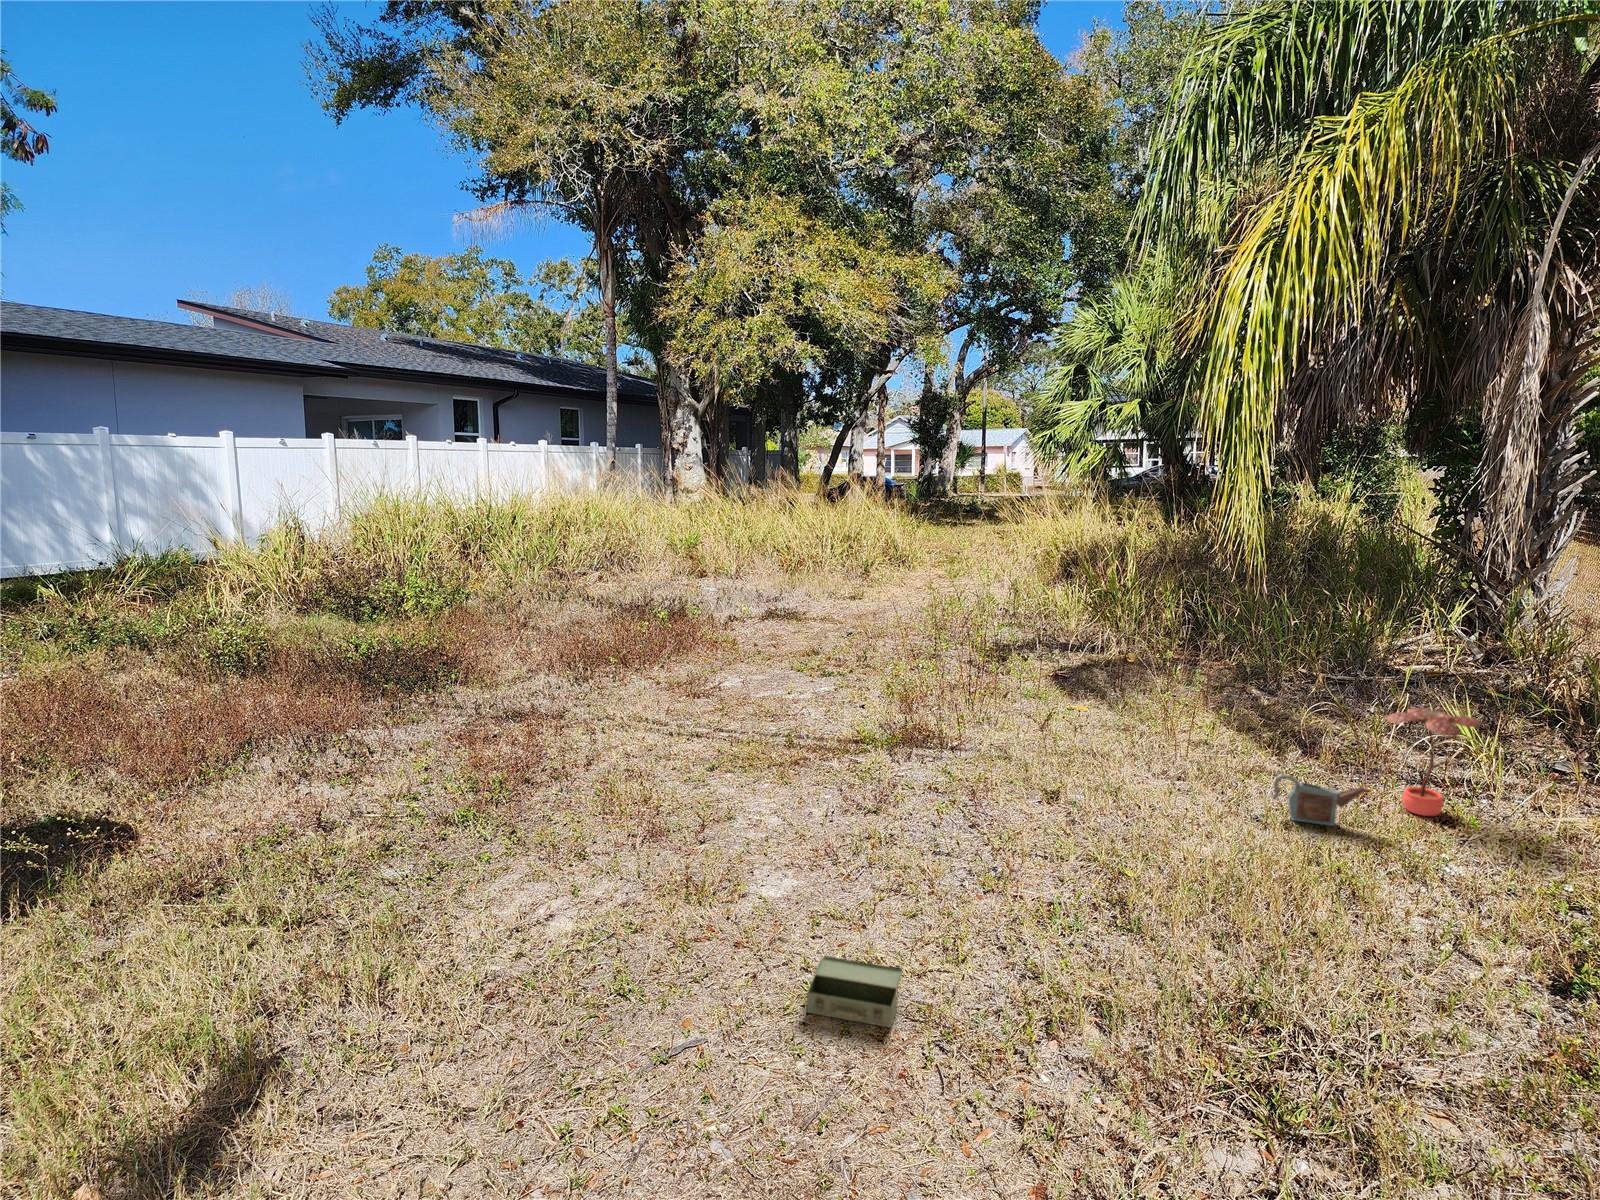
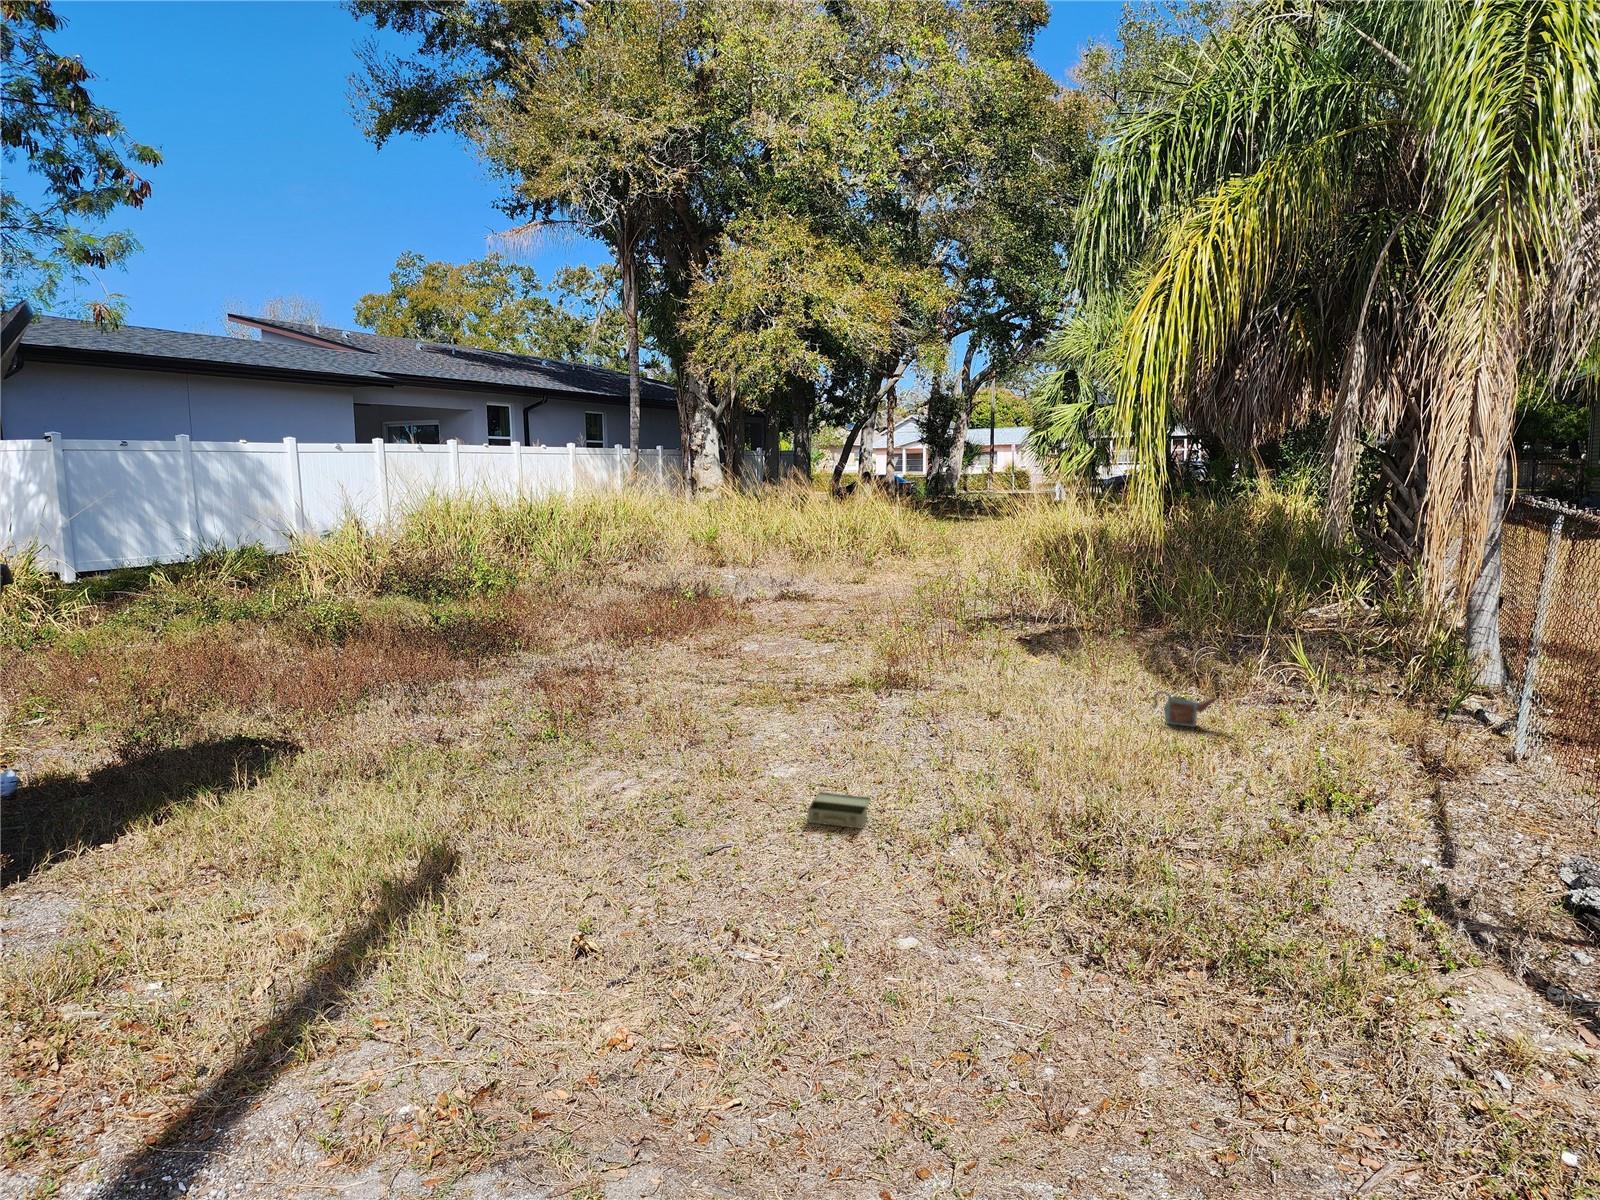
potted plant: present [1387,708,1480,816] -> none [1237,643,1303,721]

